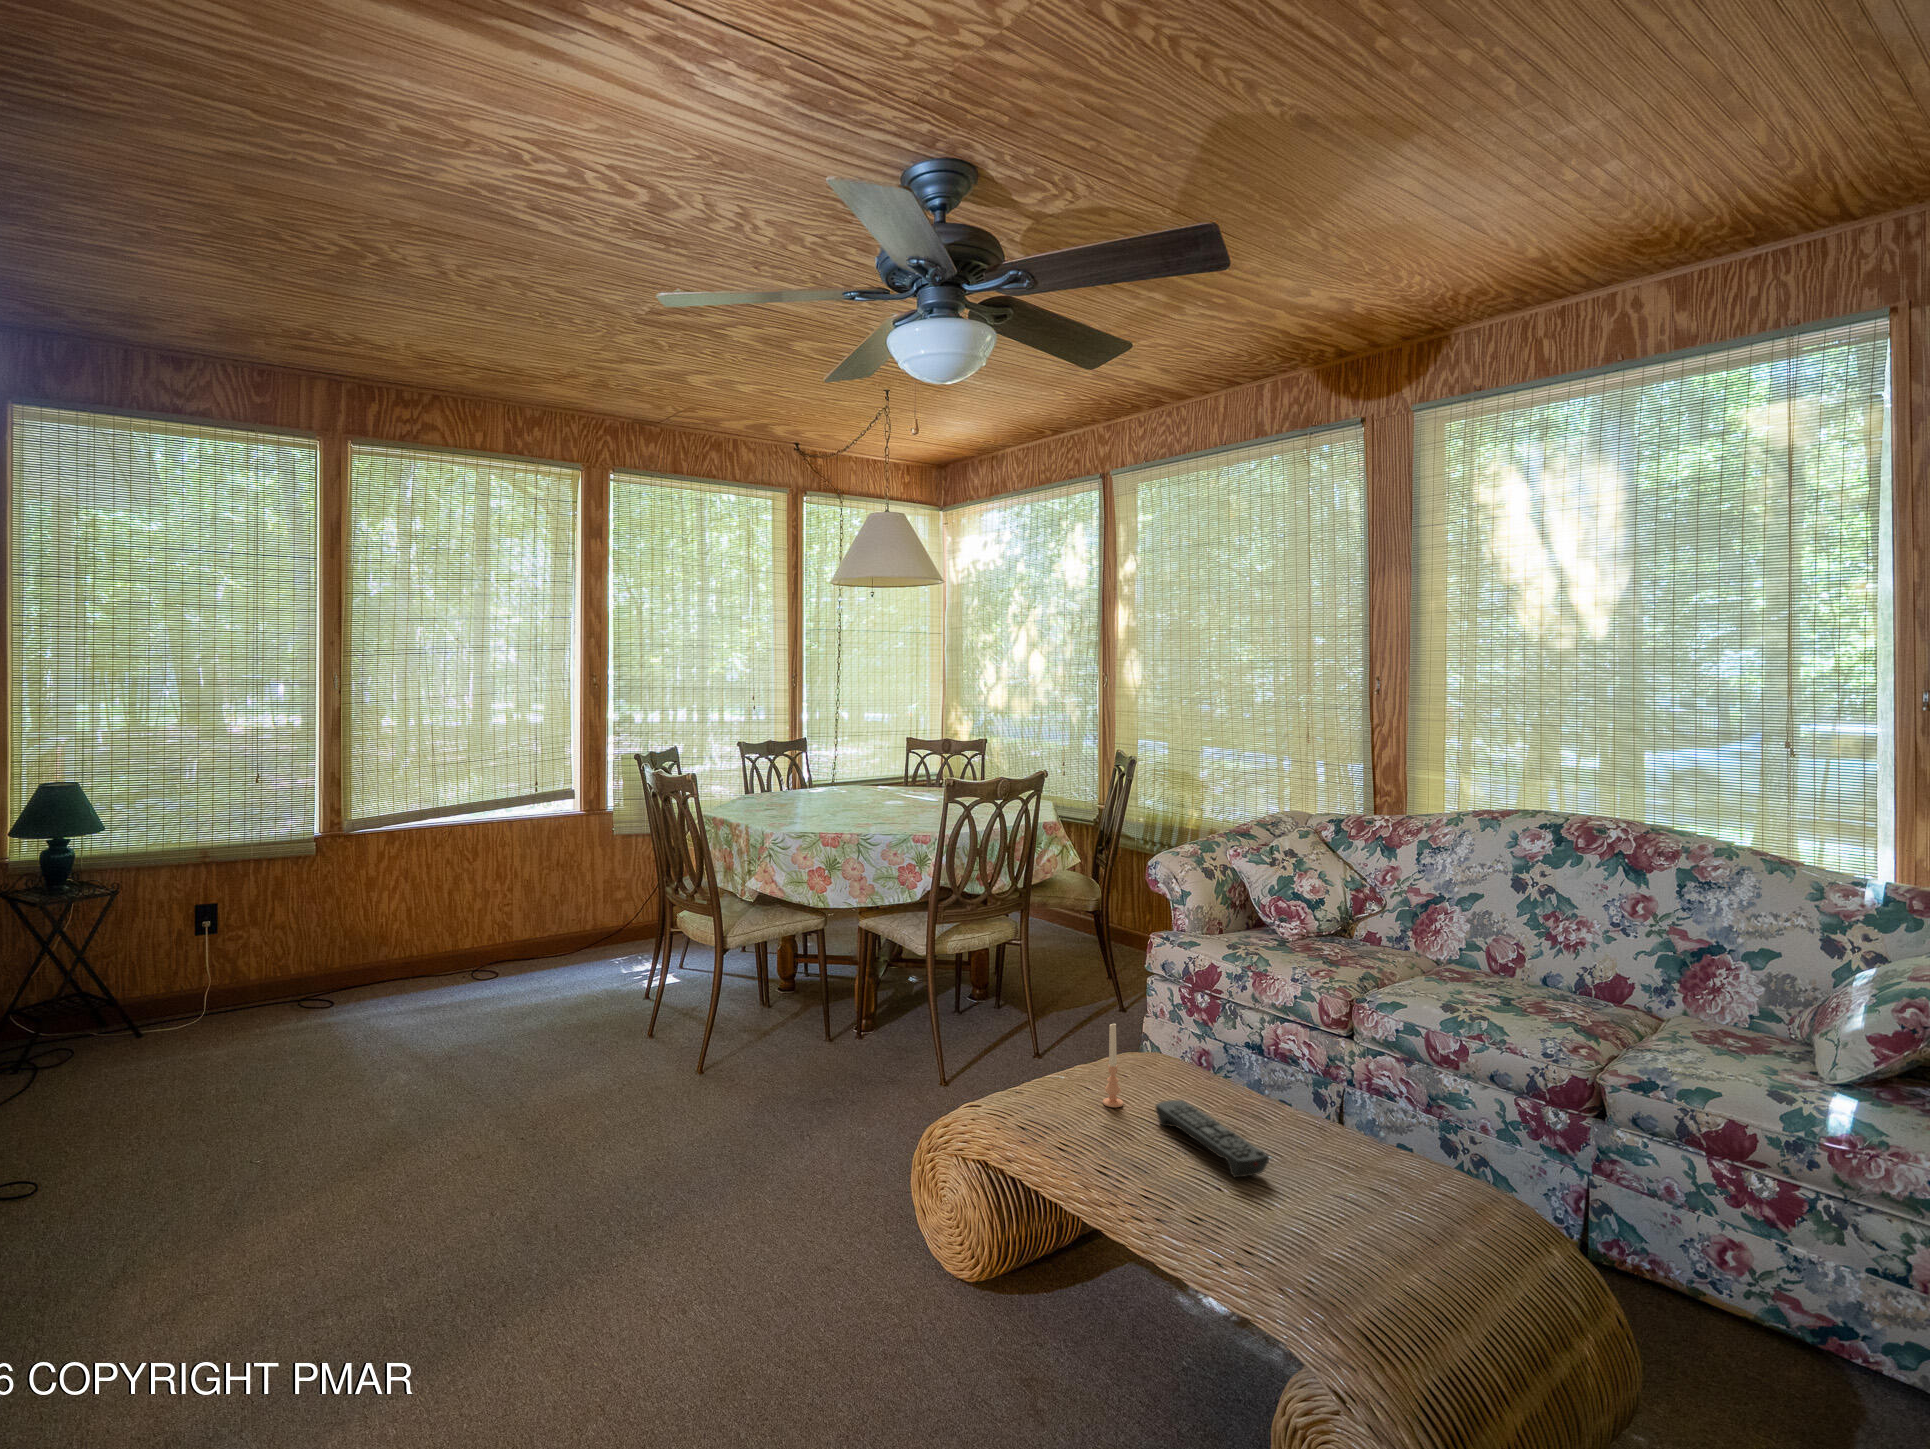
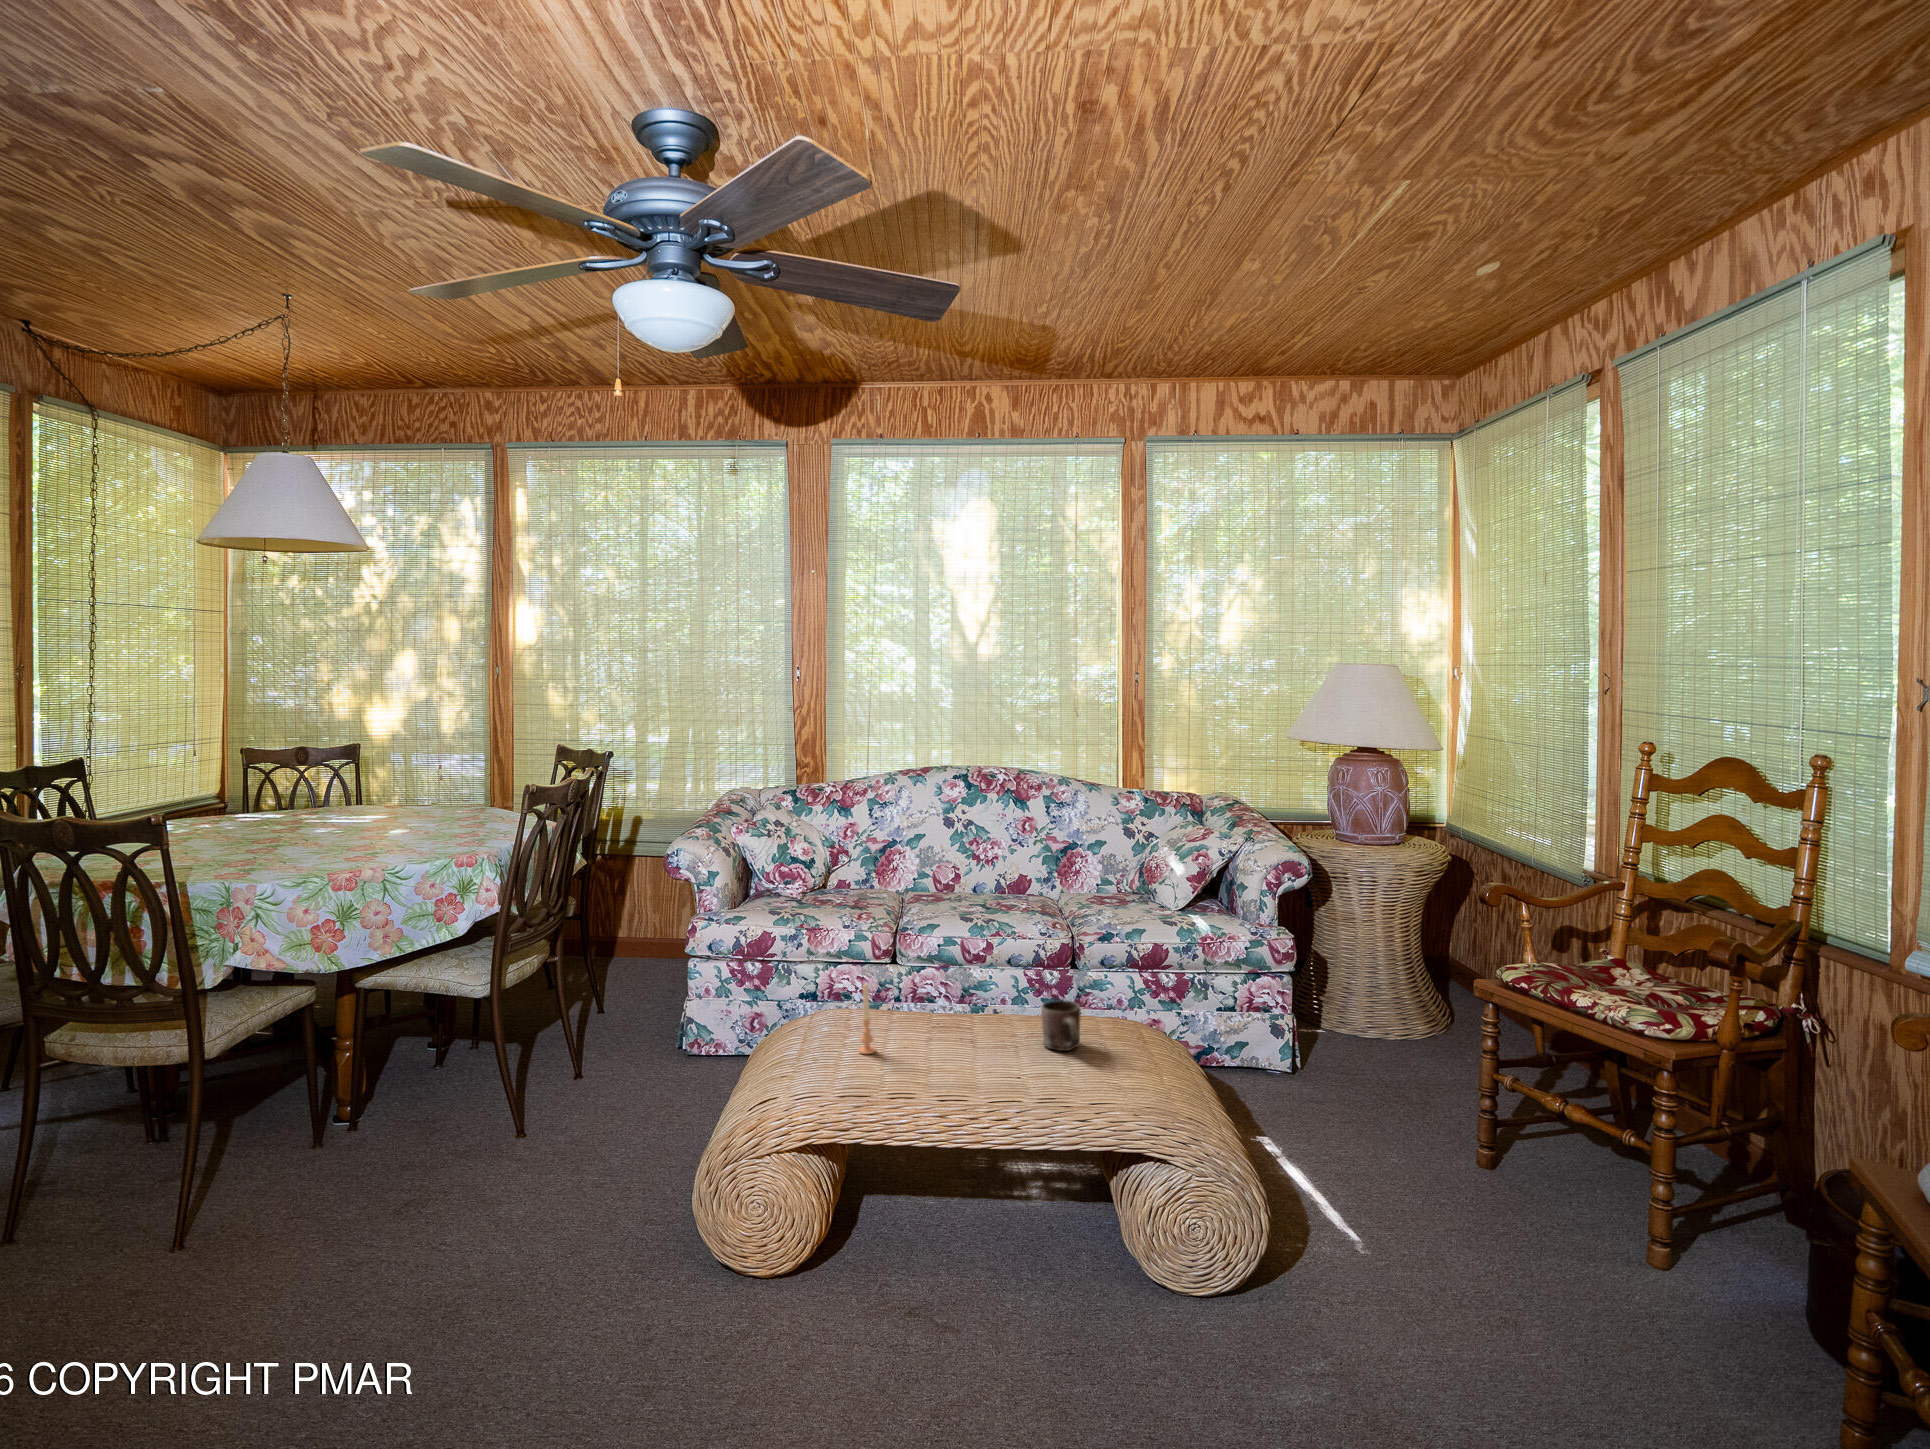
remote control: present [1156,1100,1269,1177] -> none [909,1030,1023,1067]
mug: none [1323,1119,1382,1194] -> present [1041,1000,1081,1051]

